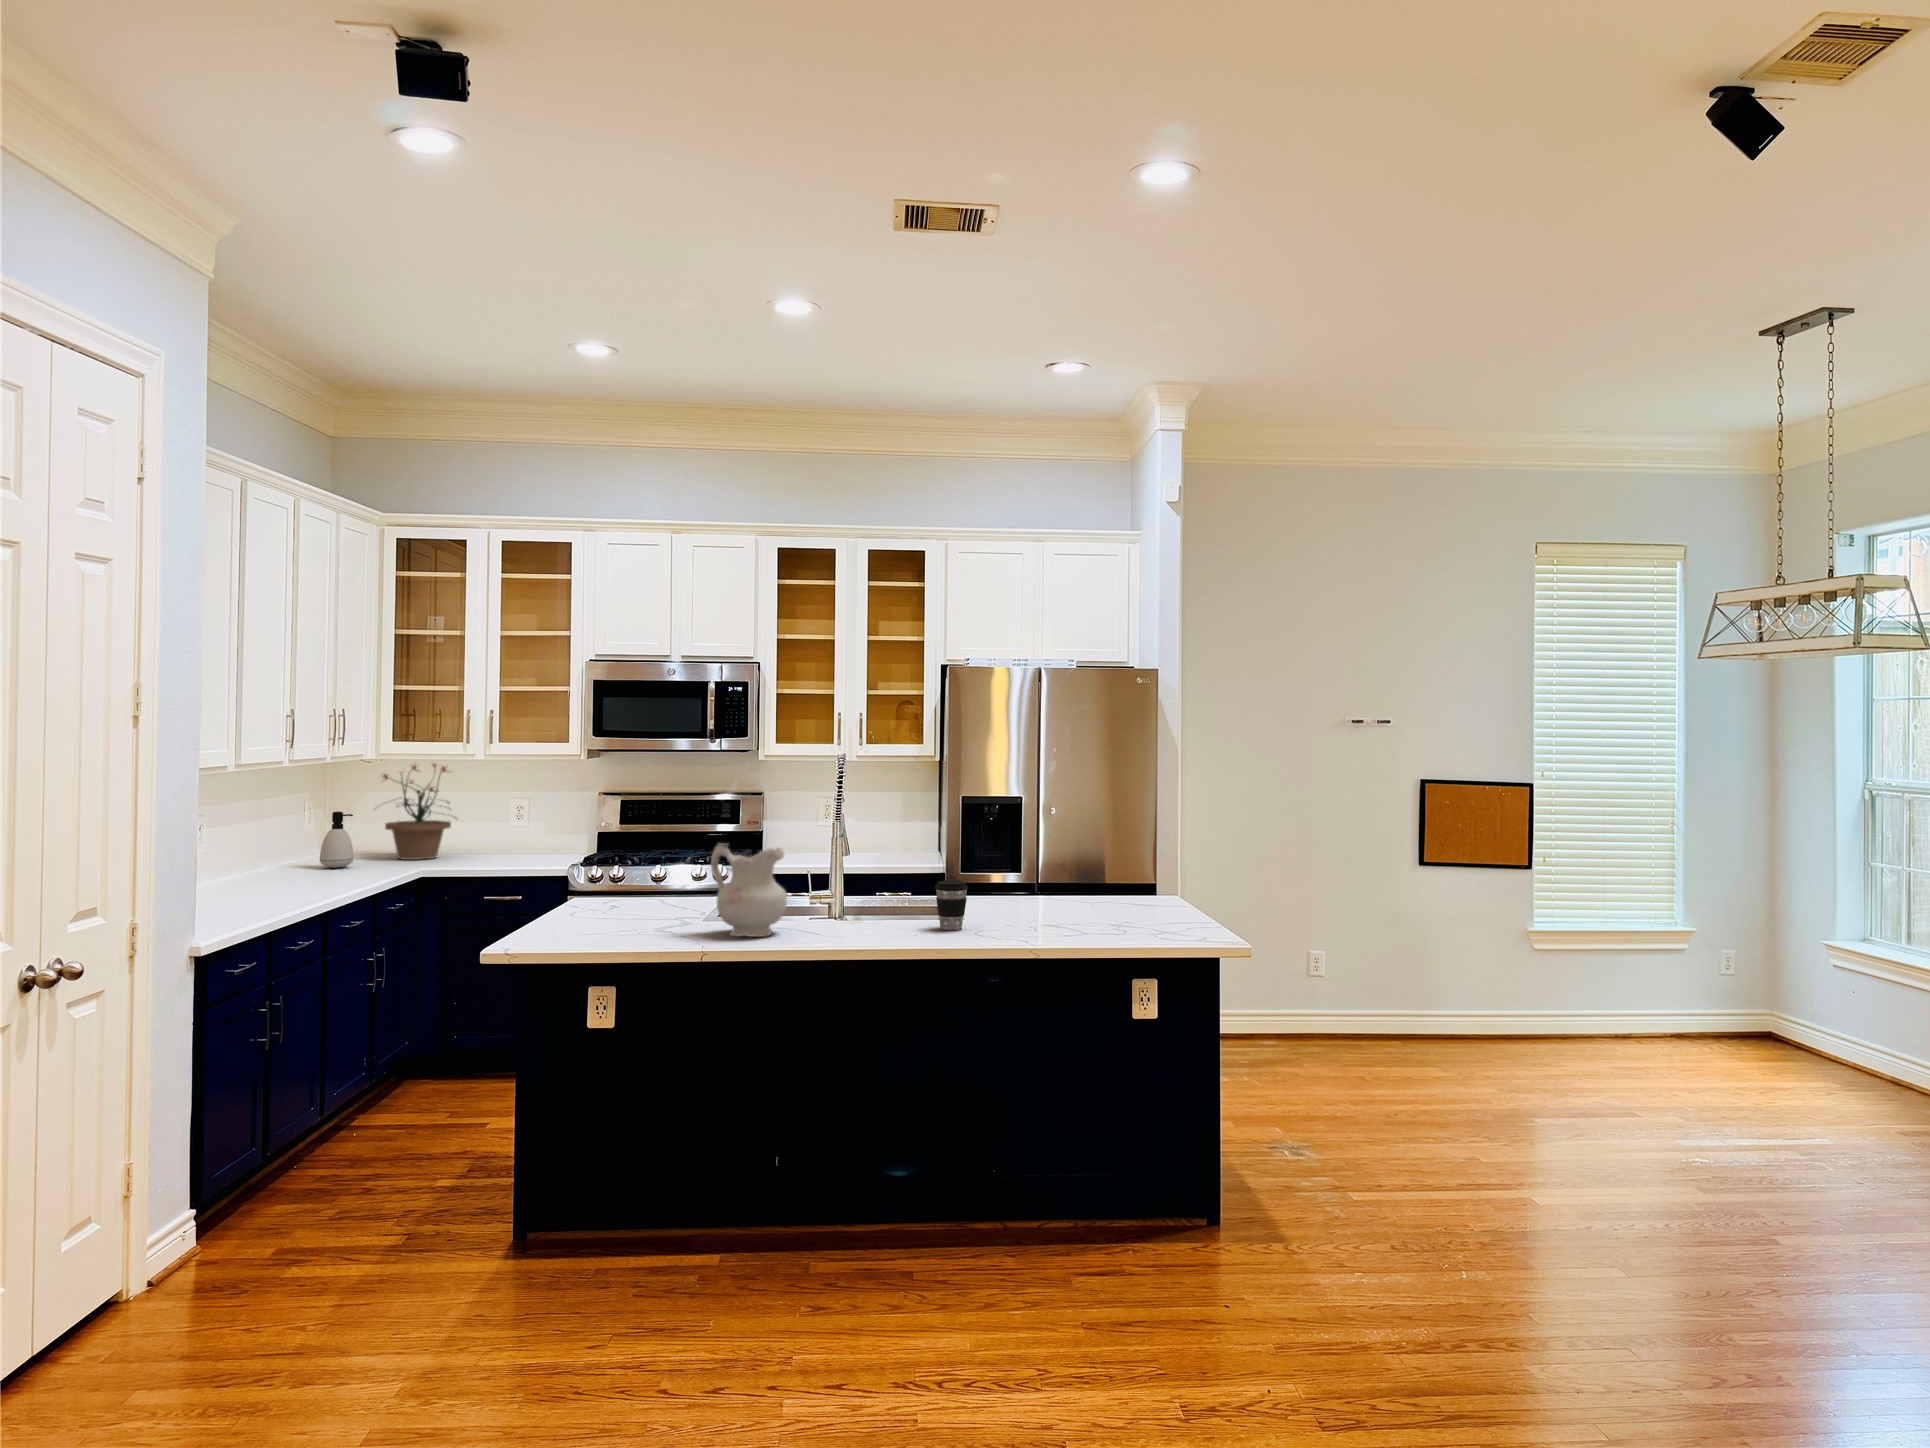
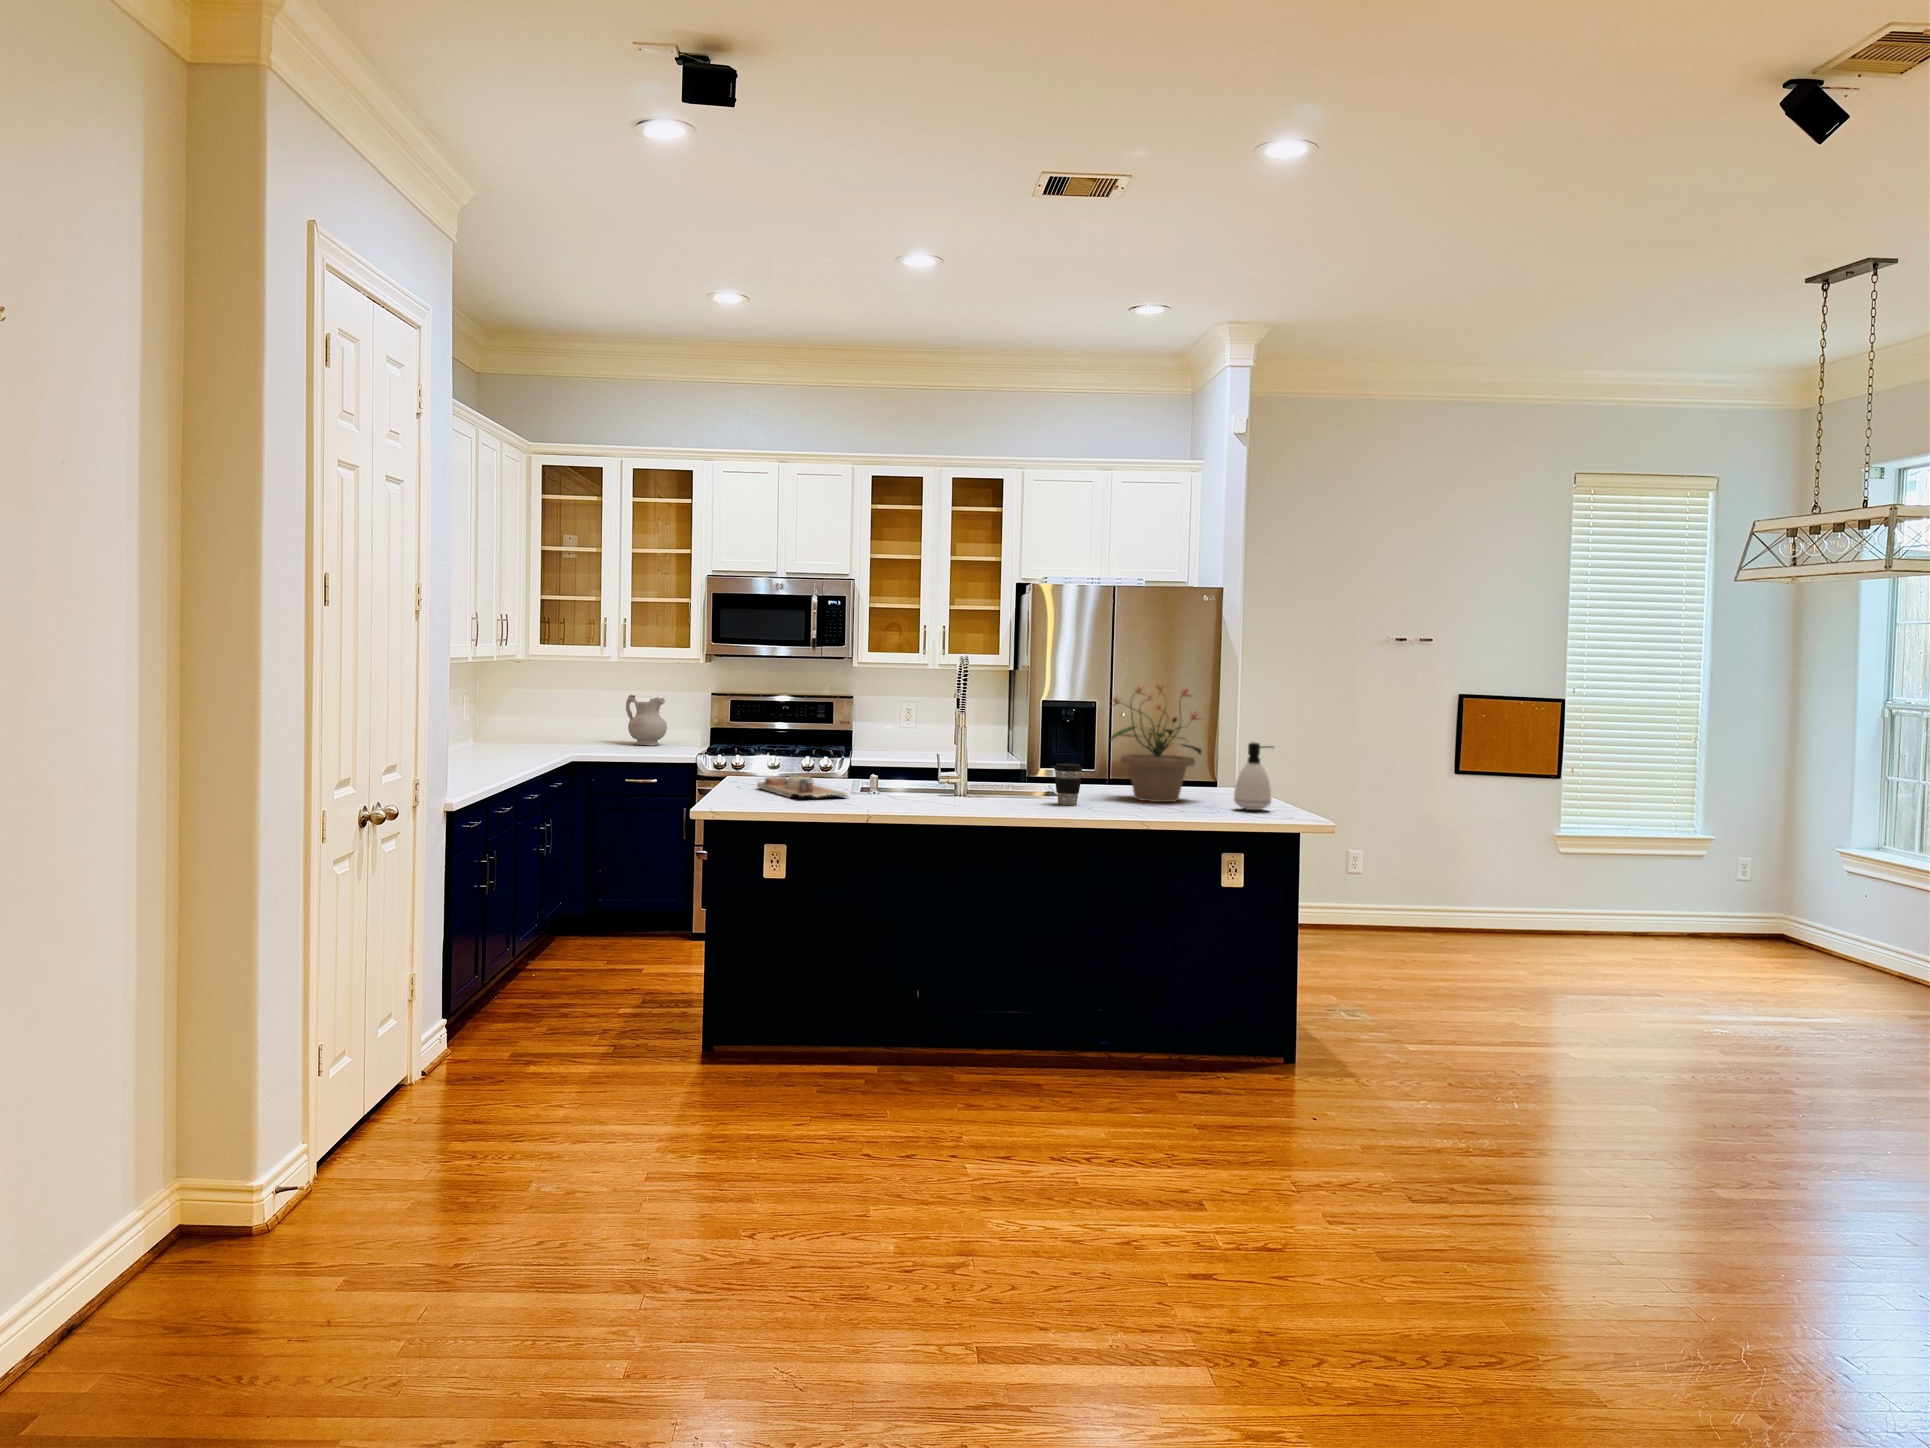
potted plant: present [383,763,451,860] -> present [1111,686,1202,802]
soap dispenser: present [320,812,353,868] -> present [1234,743,1273,810]
ceramic pitcher: present [711,843,787,937] -> present [626,695,667,746]
cutting board: none [595,898,695,929] -> present [757,776,848,798]

